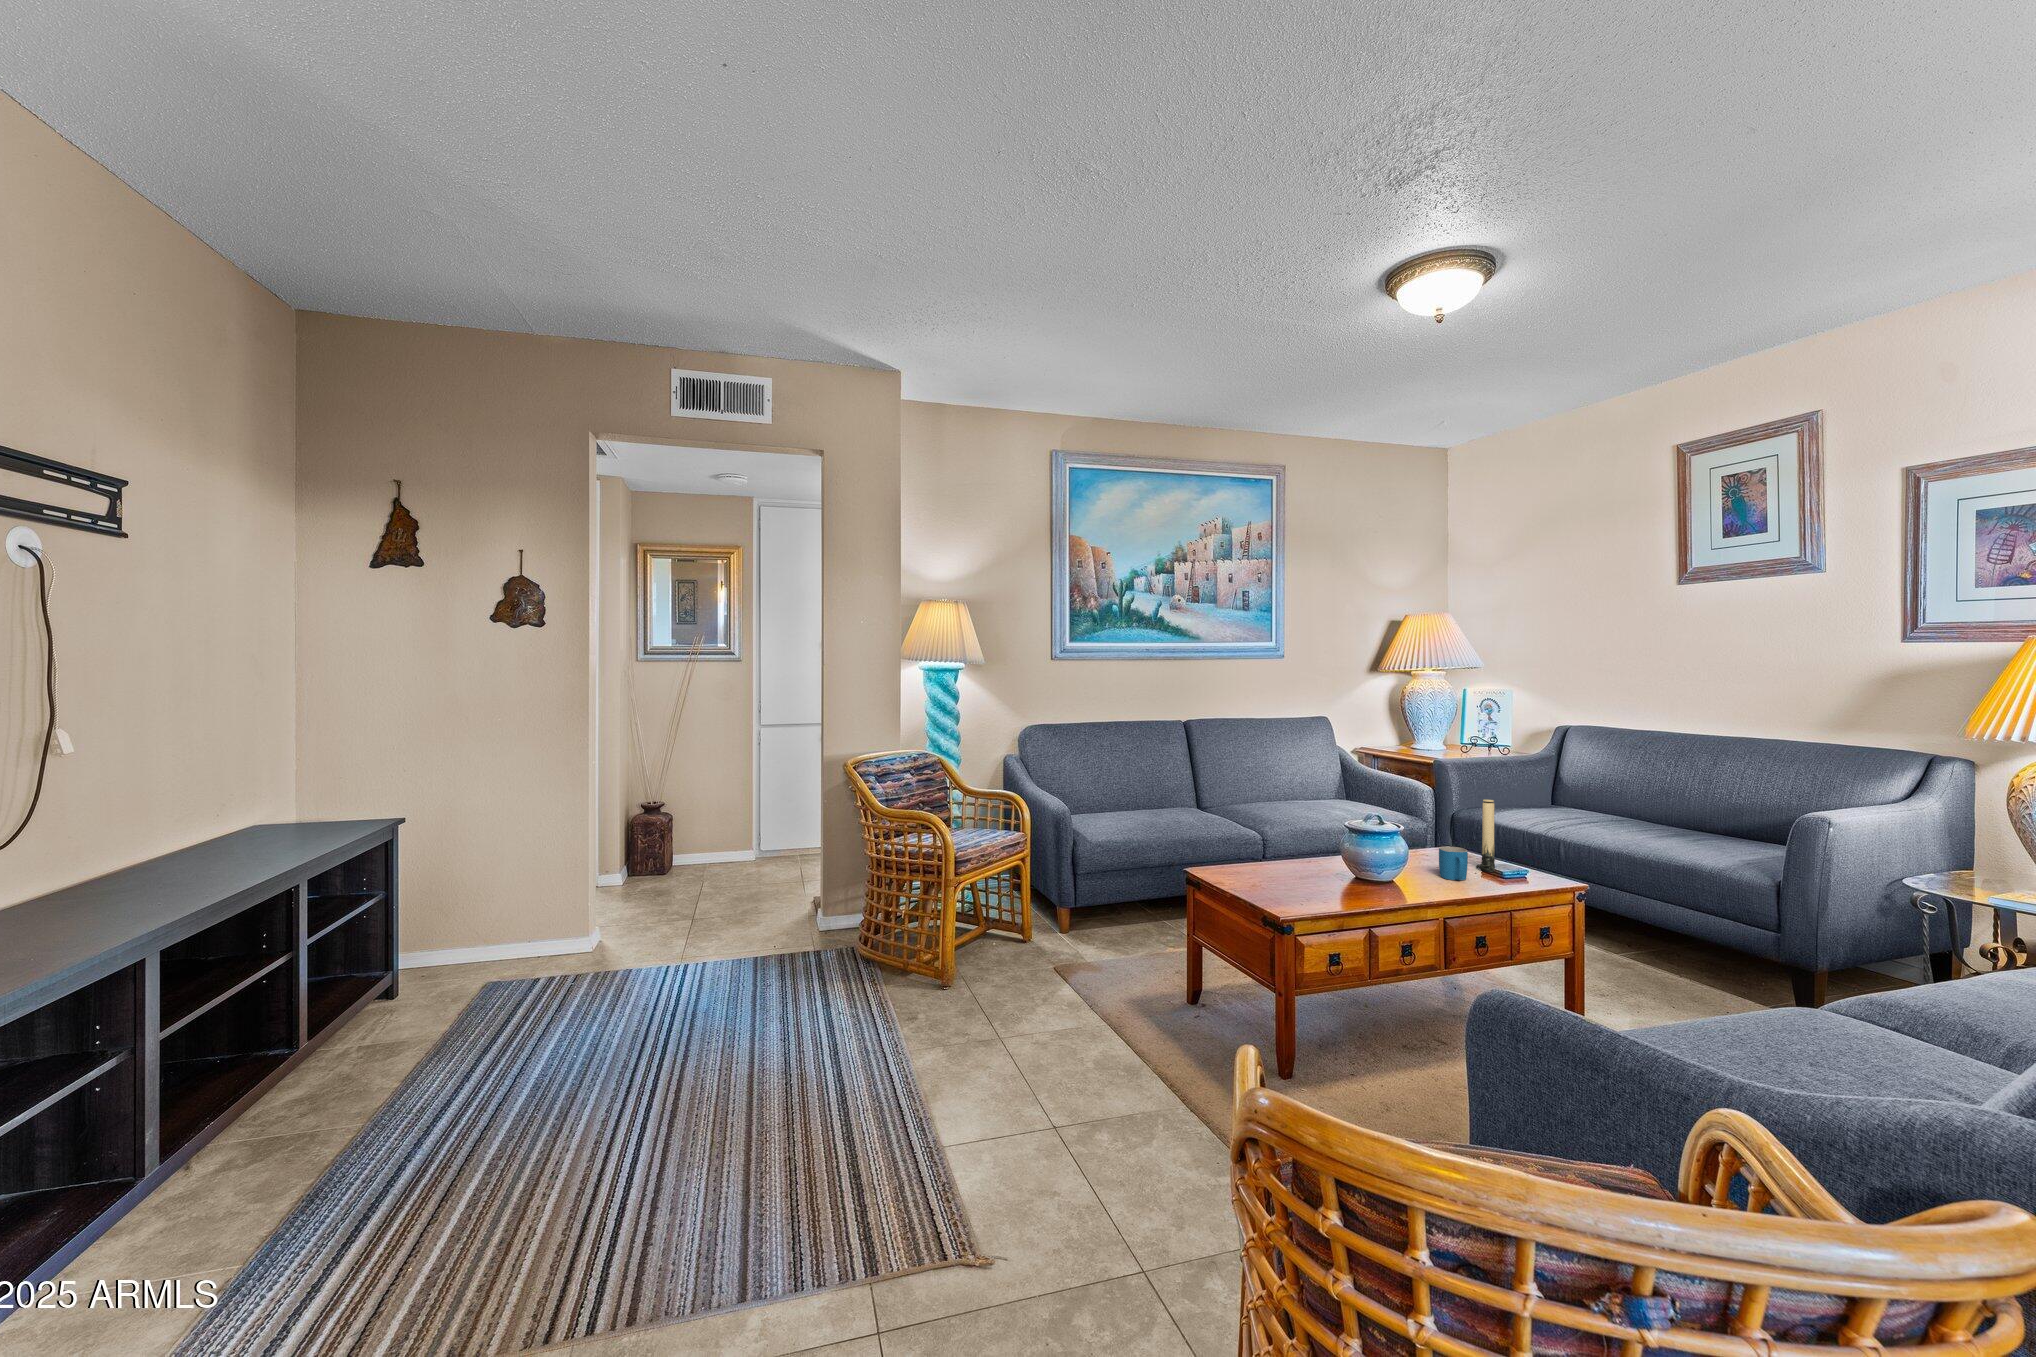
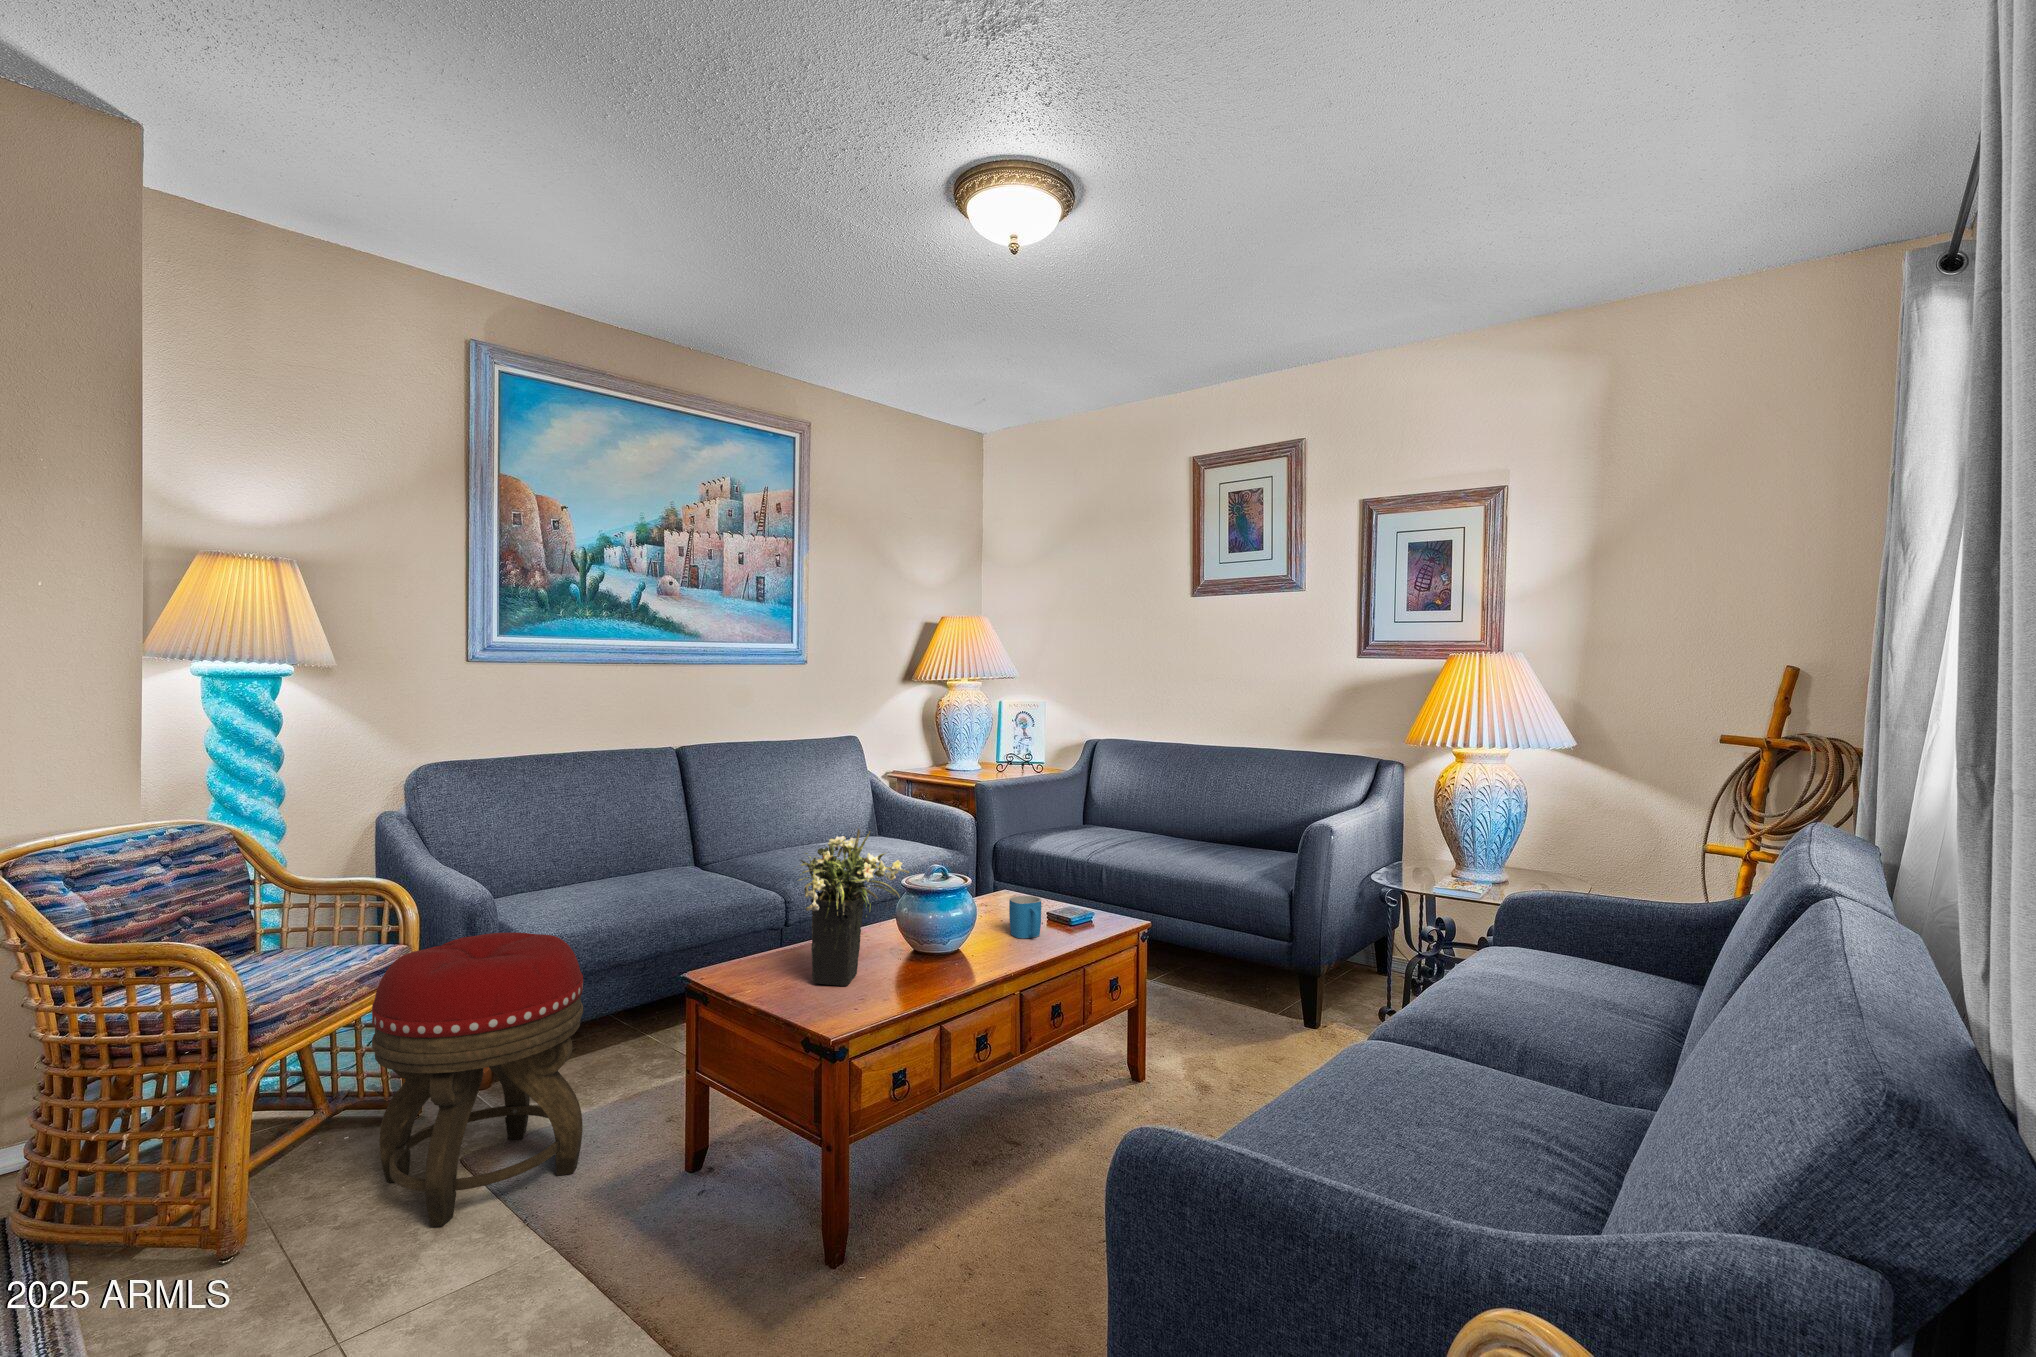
flower arrangement: none [1258,779,1348,890] -> present [798,829,909,986]
candle: present [1476,800,1495,872] -> none [1045,833,1065,920]
footstool: none [1012,831,1126,997] -> present [372,933,583,1227]

